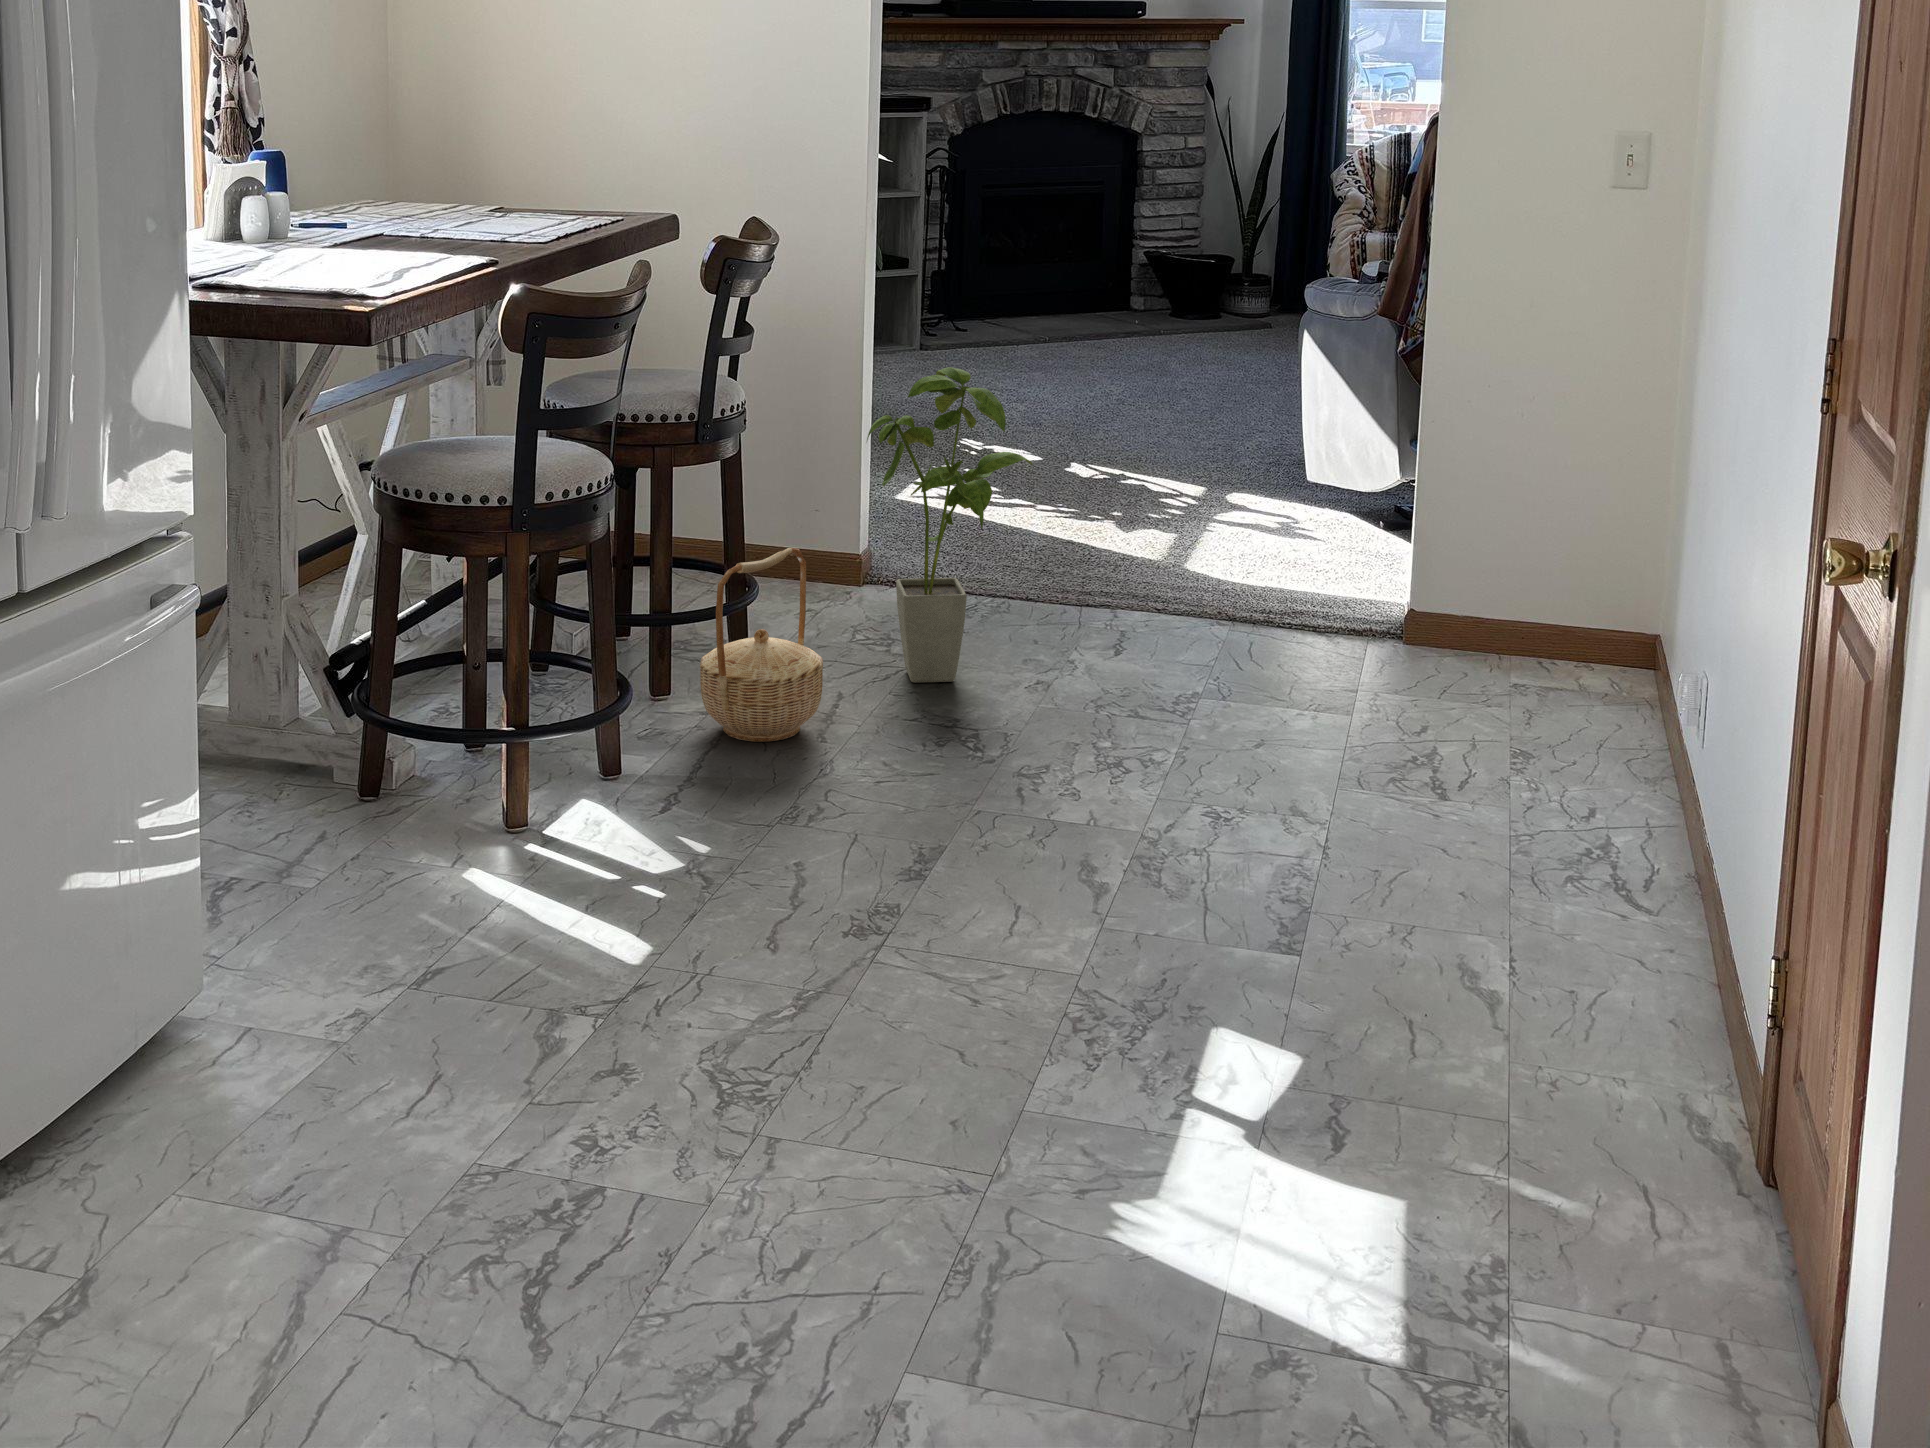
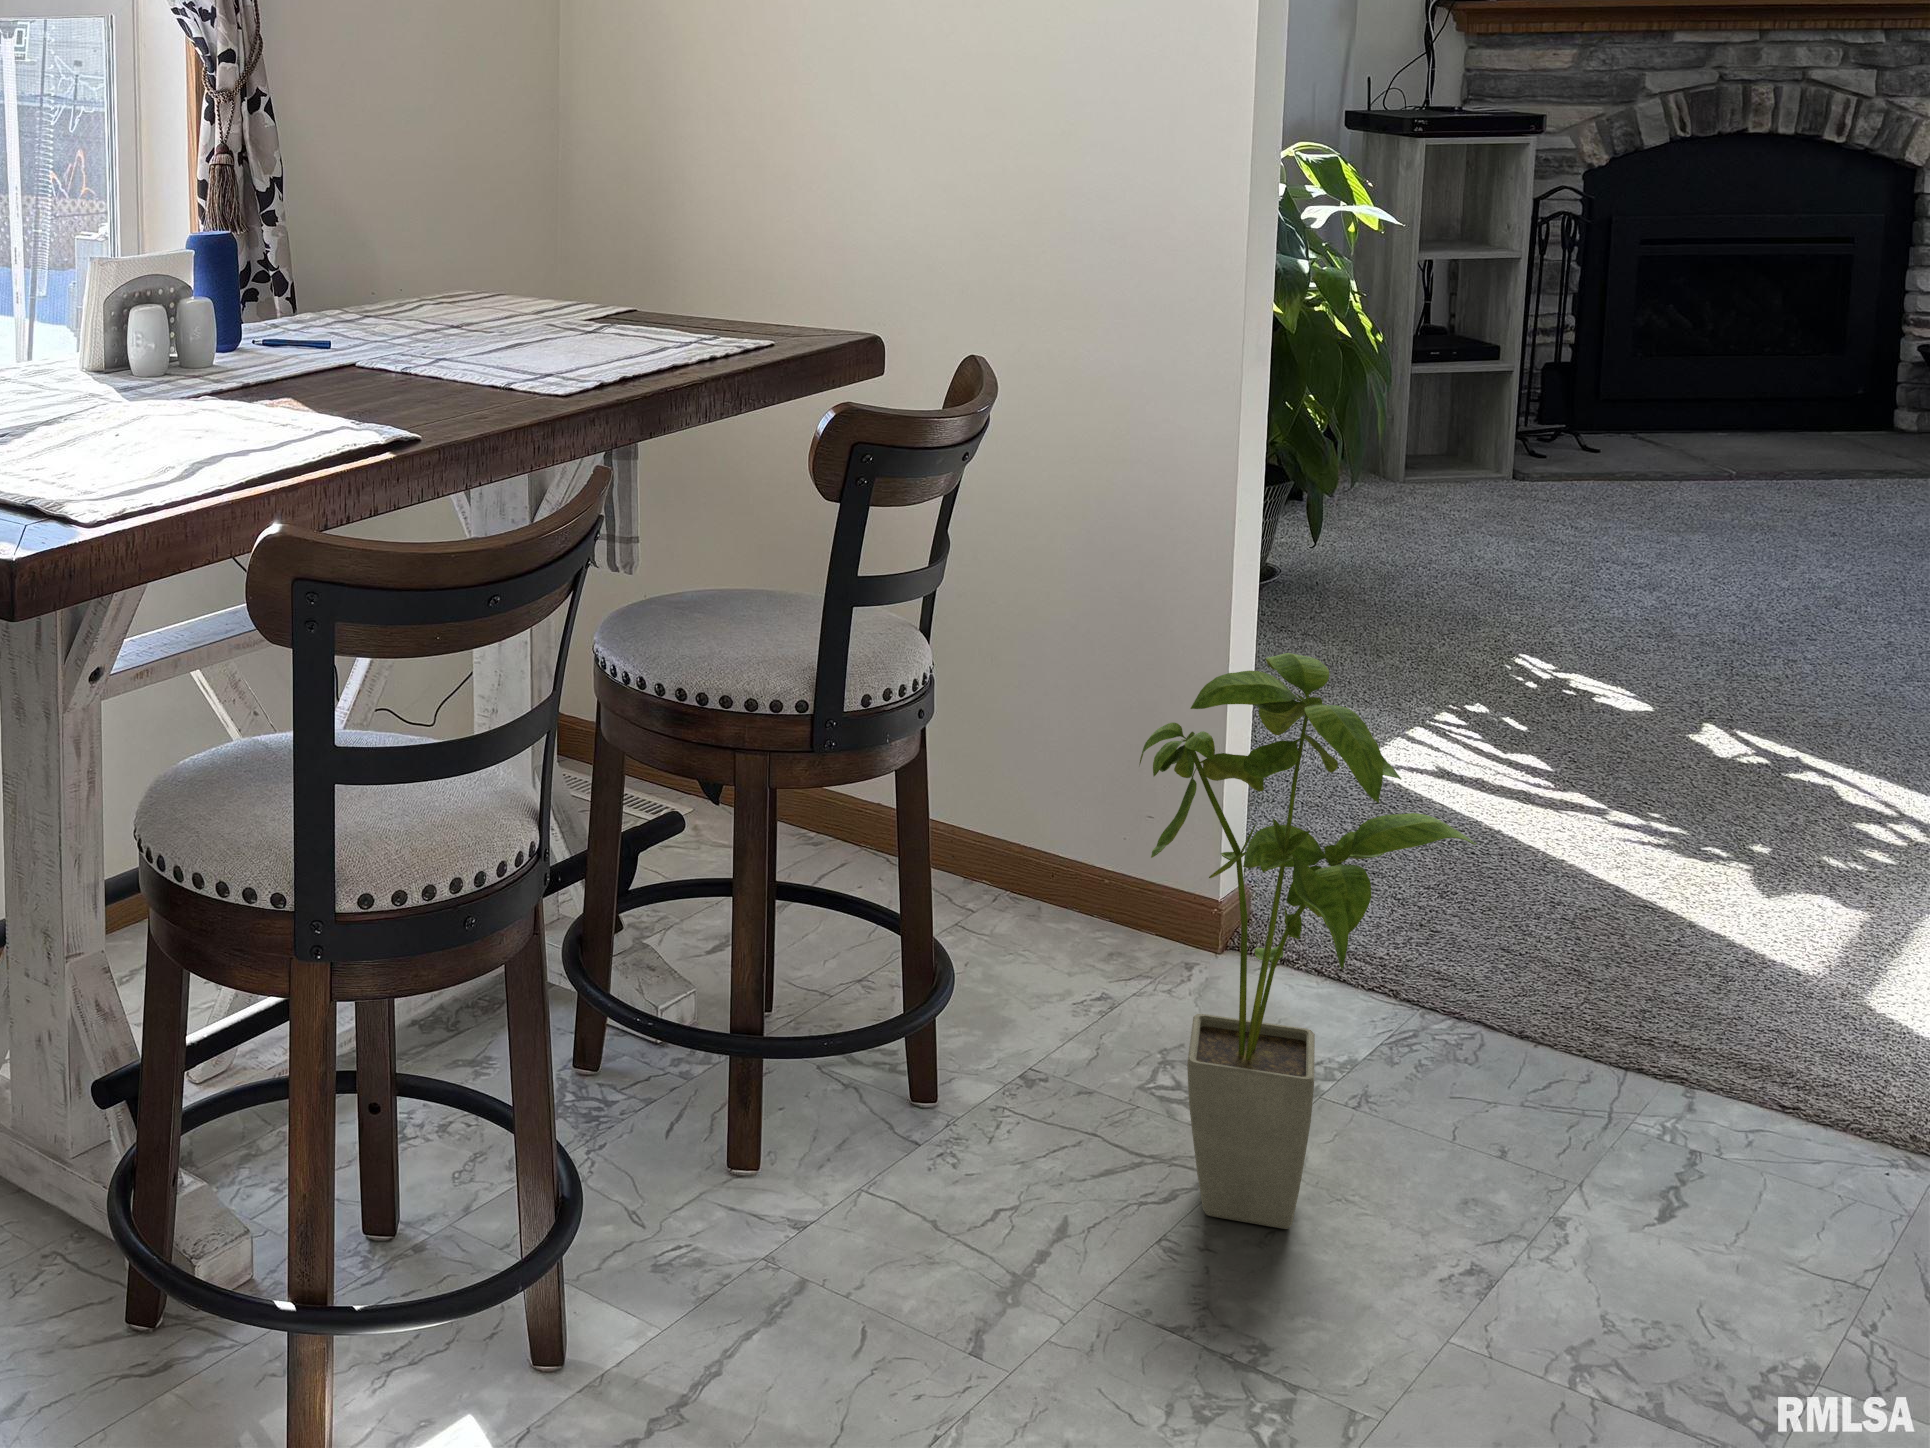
basket: present [700,548,823,742] -> none [763,960,991,1316]

